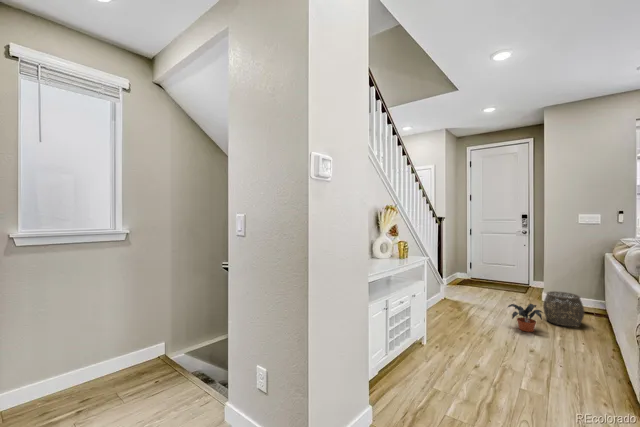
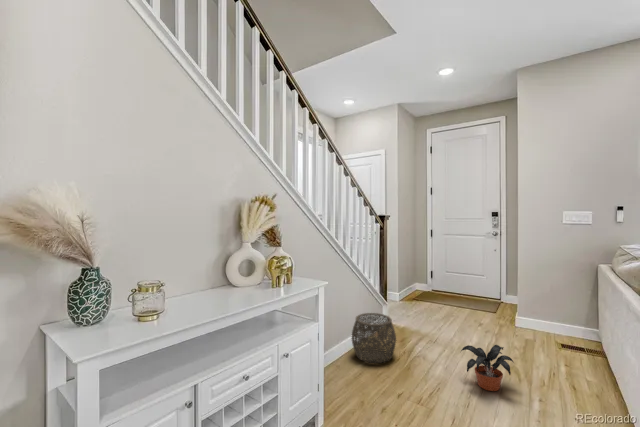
woven basket: present [543,291,584,327] -> present [352,313,396,363]

